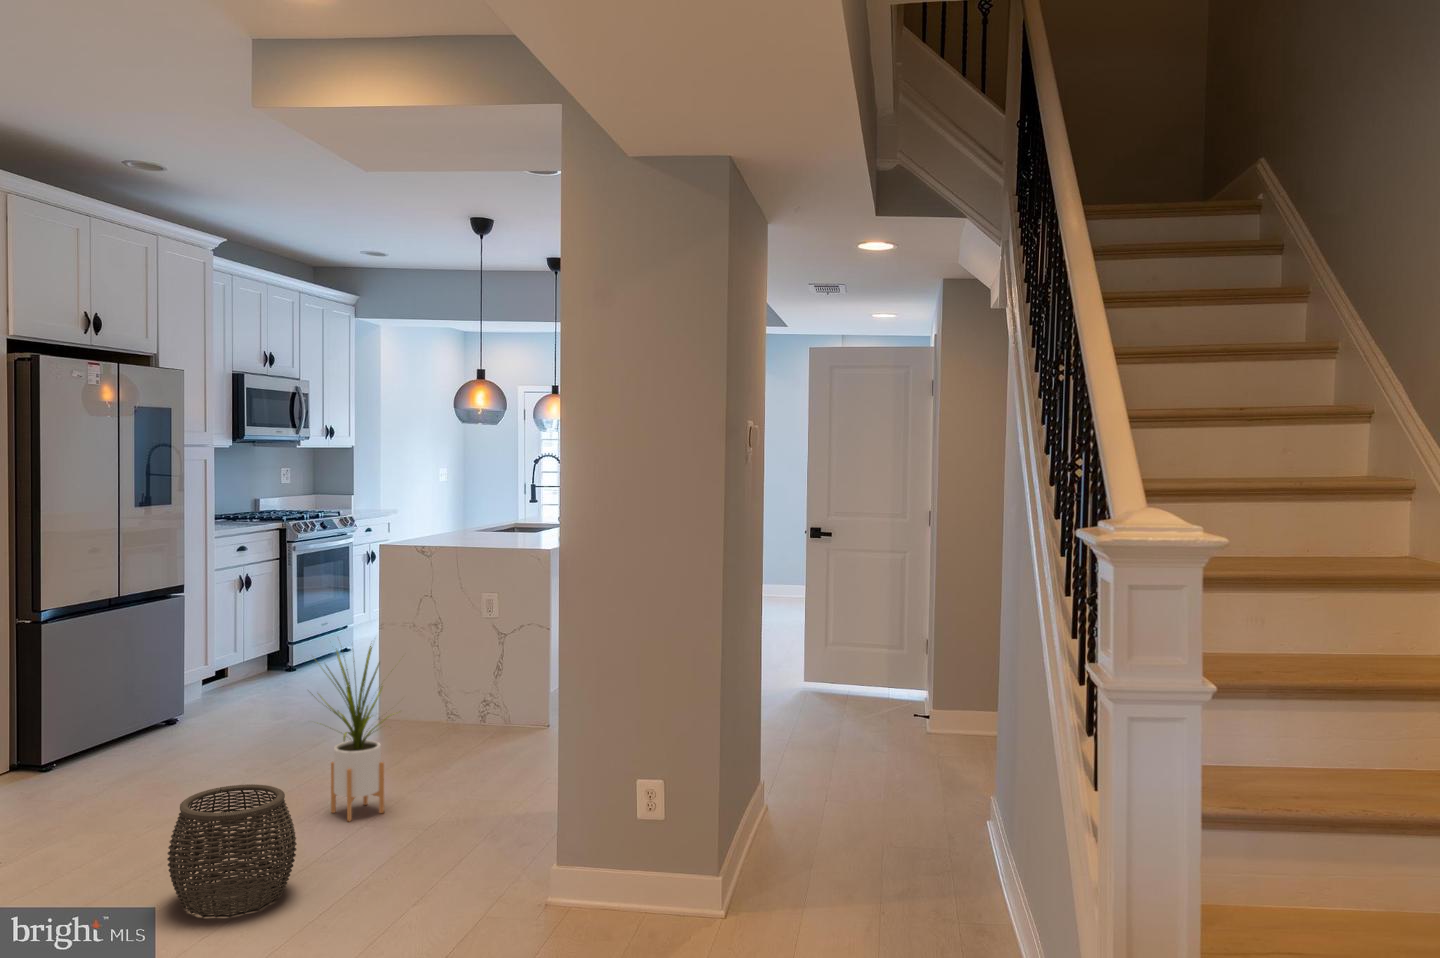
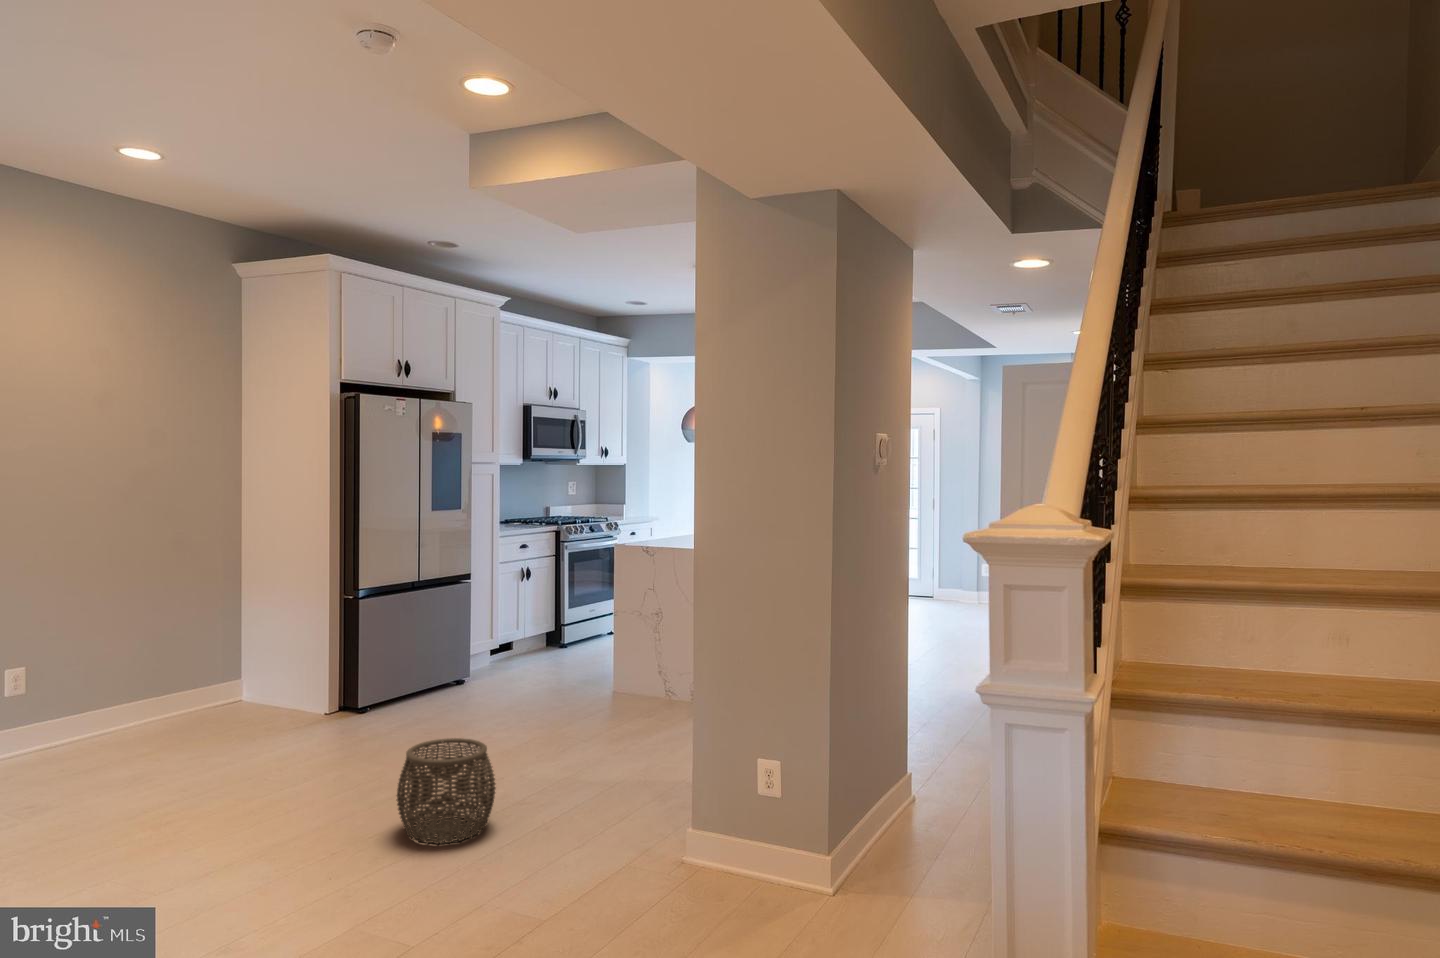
house plant: present [322,646,394,822] -> none [525,621,607,777]

